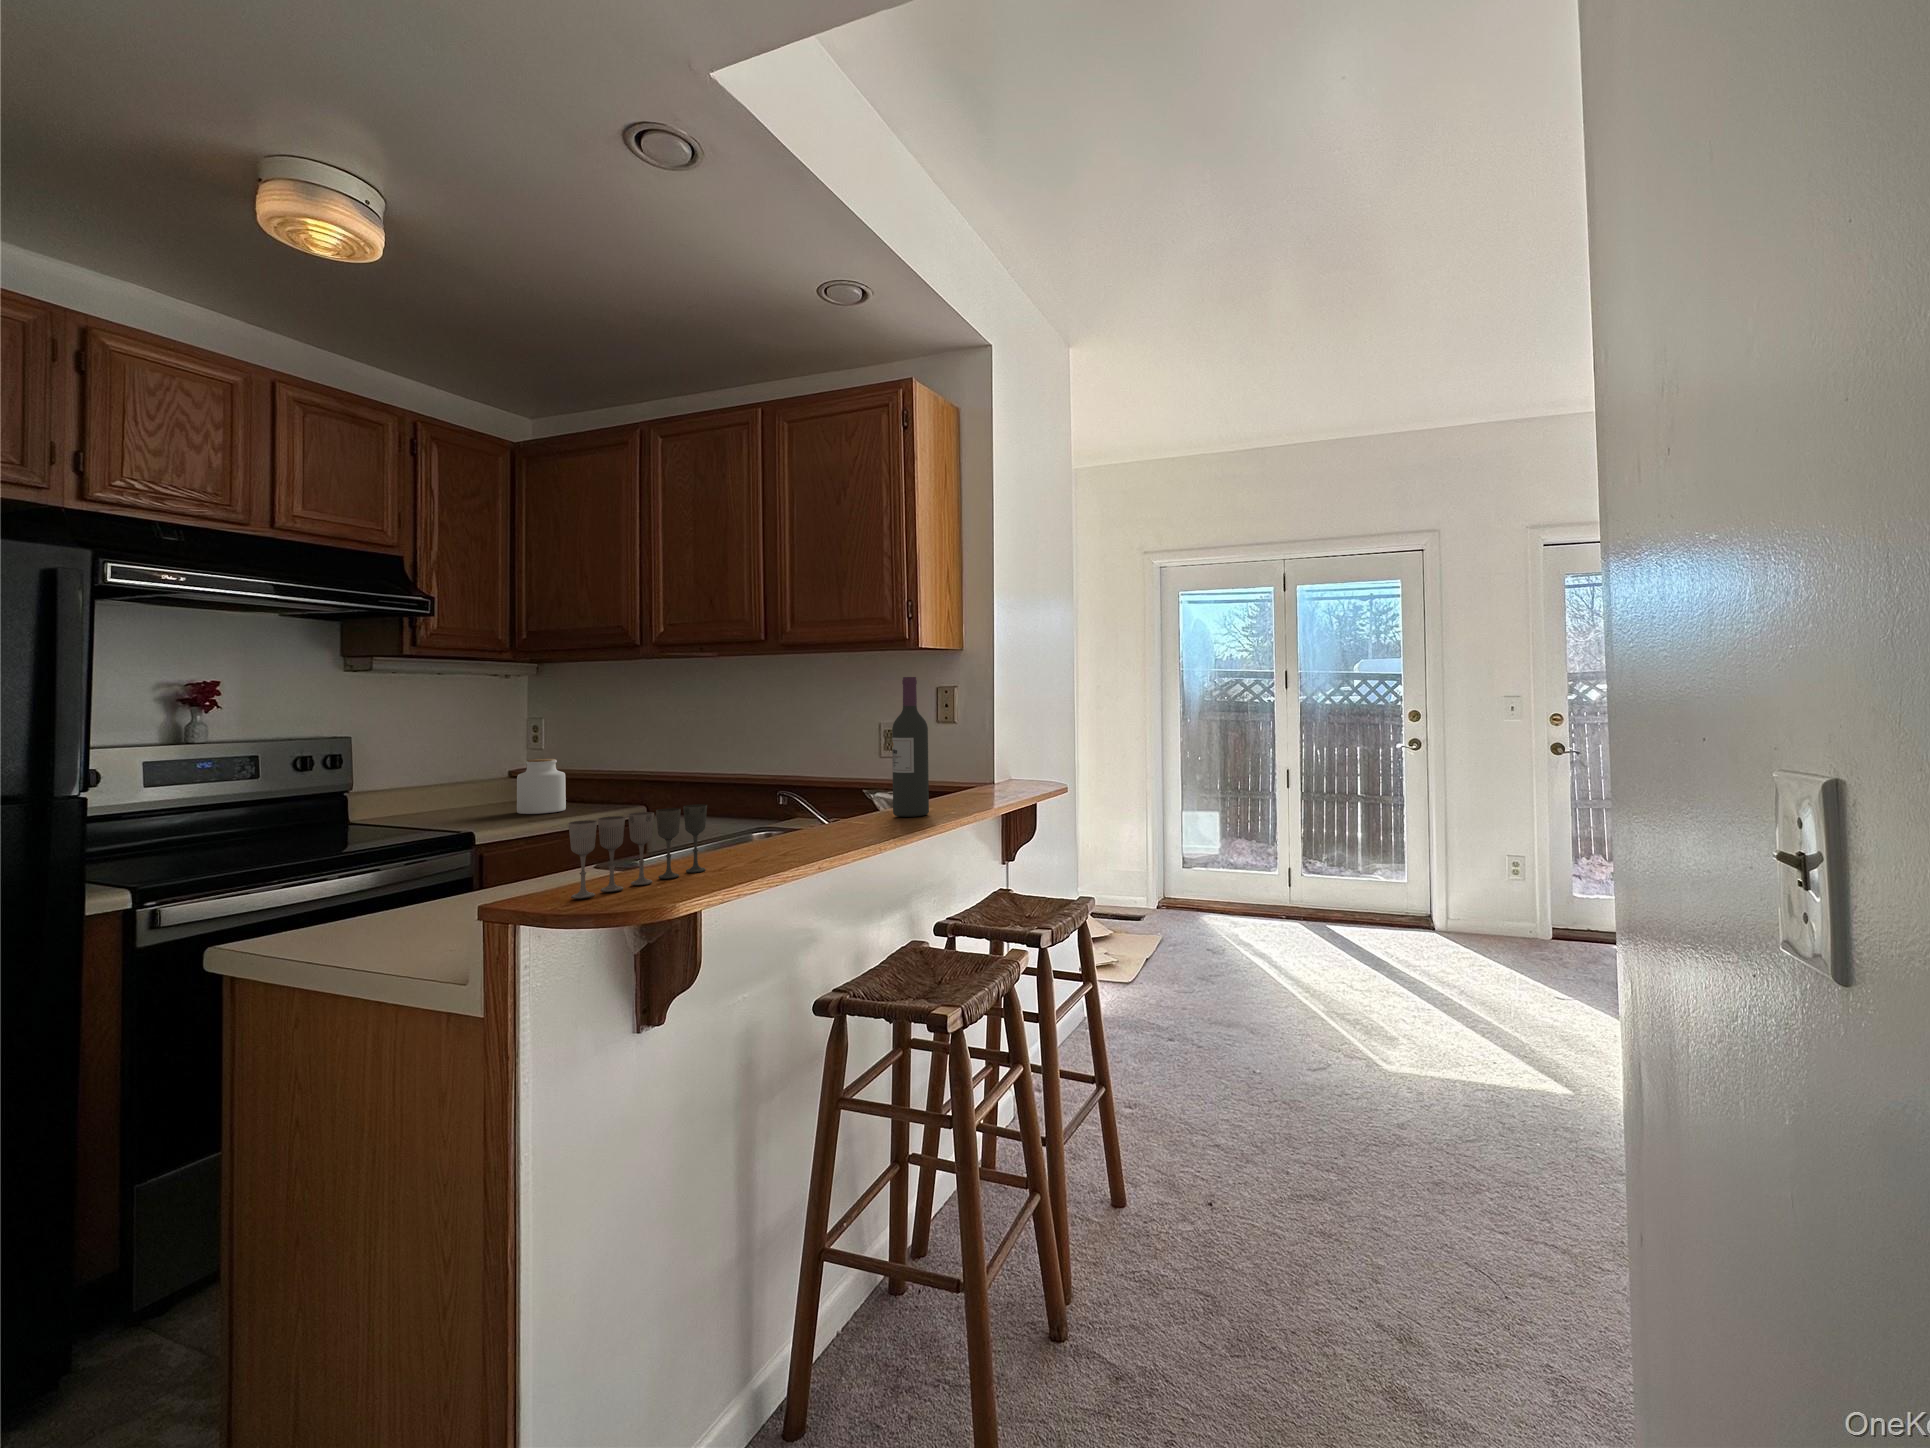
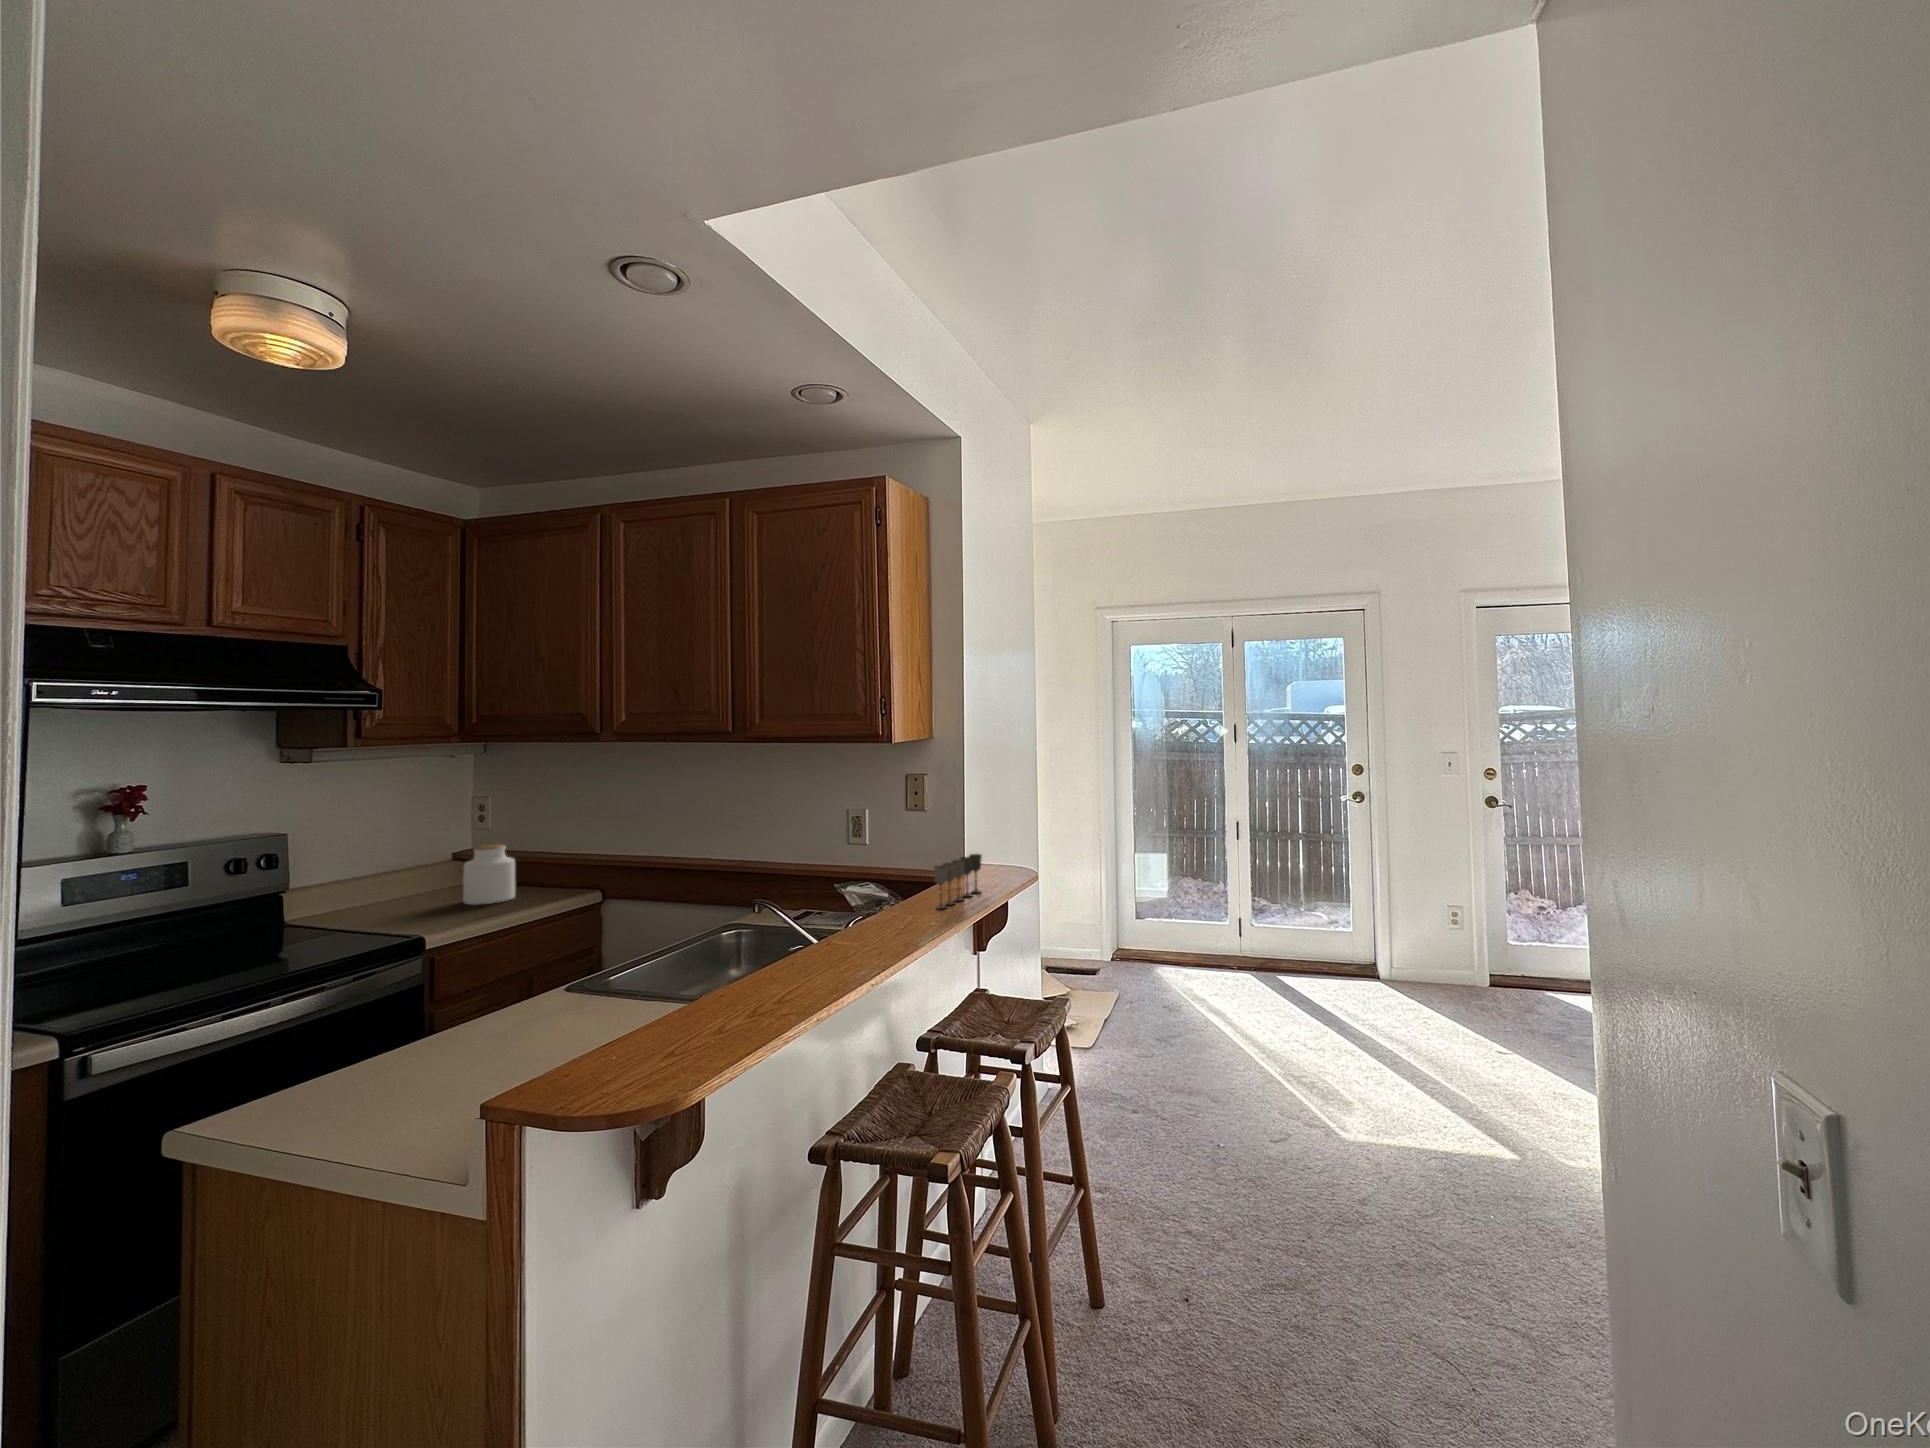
wine bottle: present [892,677,929,817] -> none [875,794,911,936]
wine glass: present [568,804,707,899] -> present [934,854,982,909]

